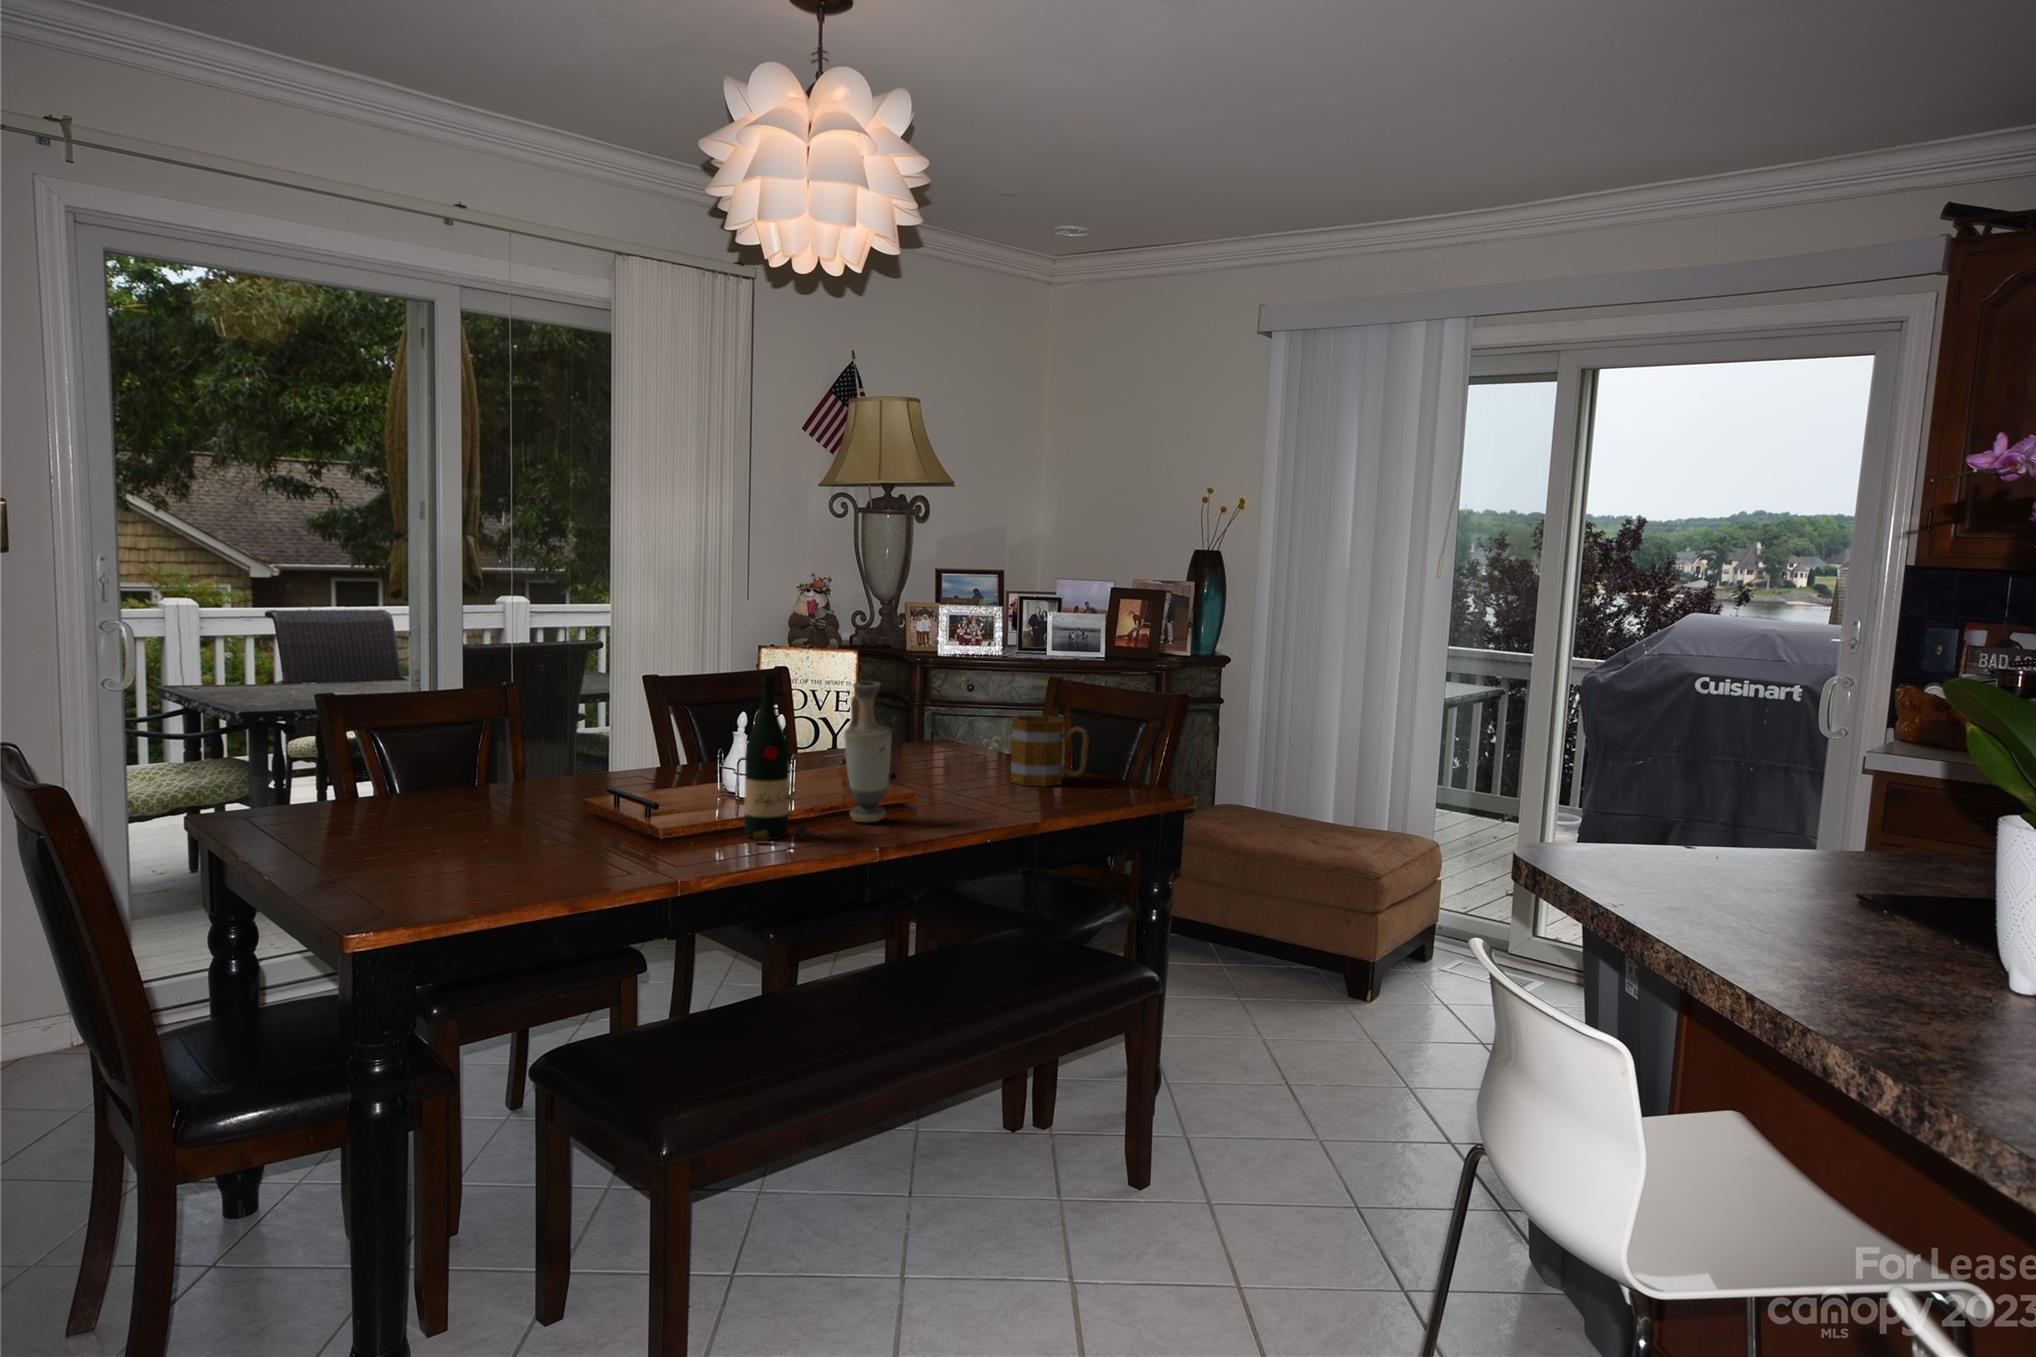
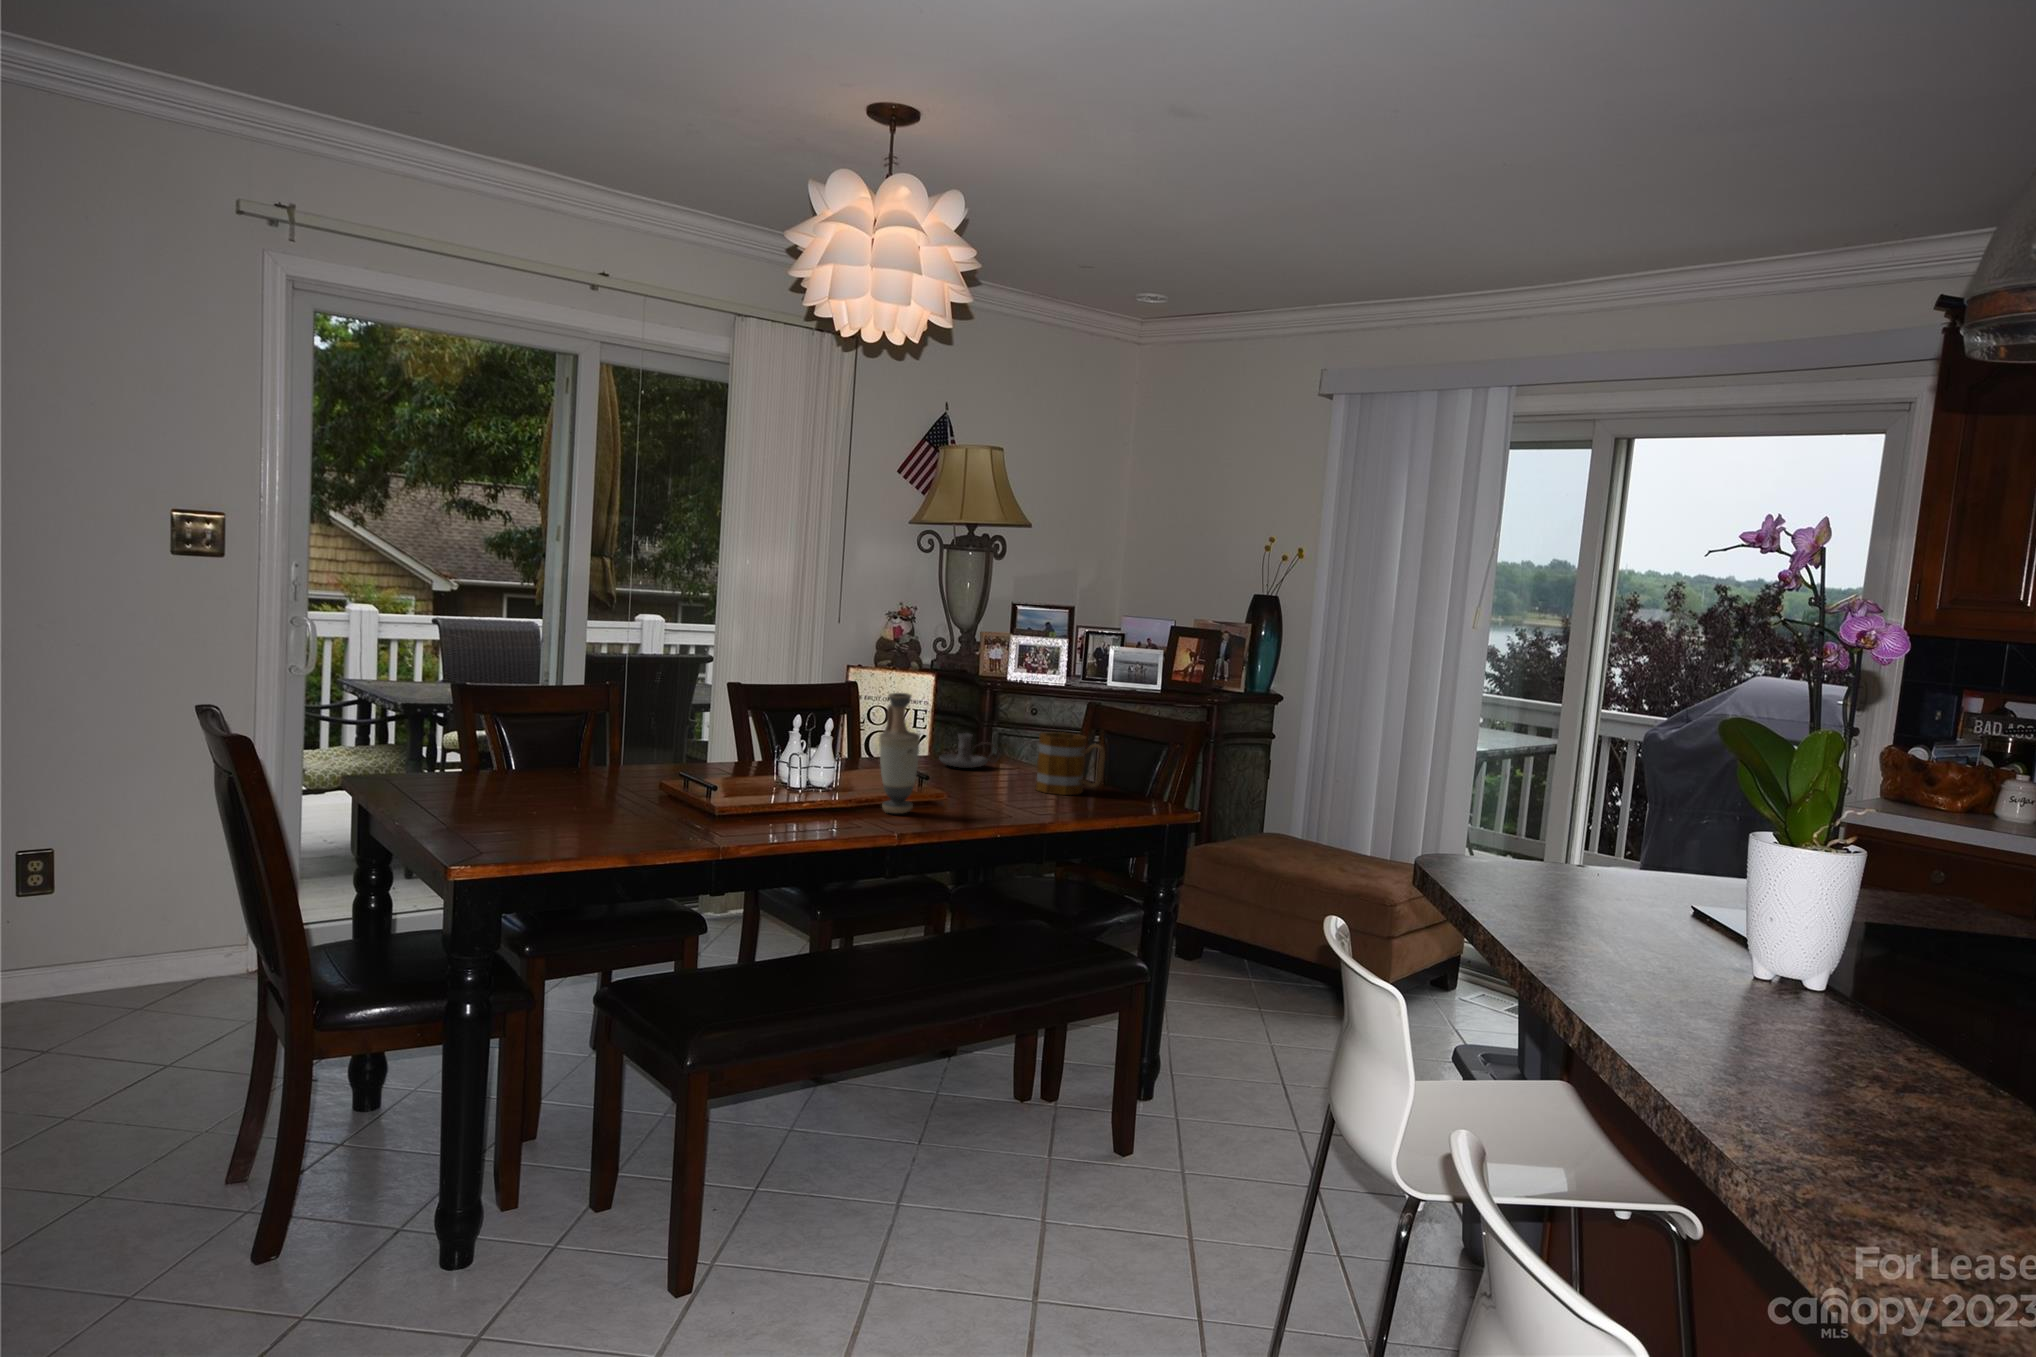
wine bottle: present [744,676,808,842] -> none [788,683,841,824]
candle holder: none [889,720,958,759] -> present [939,733,1000,768]

